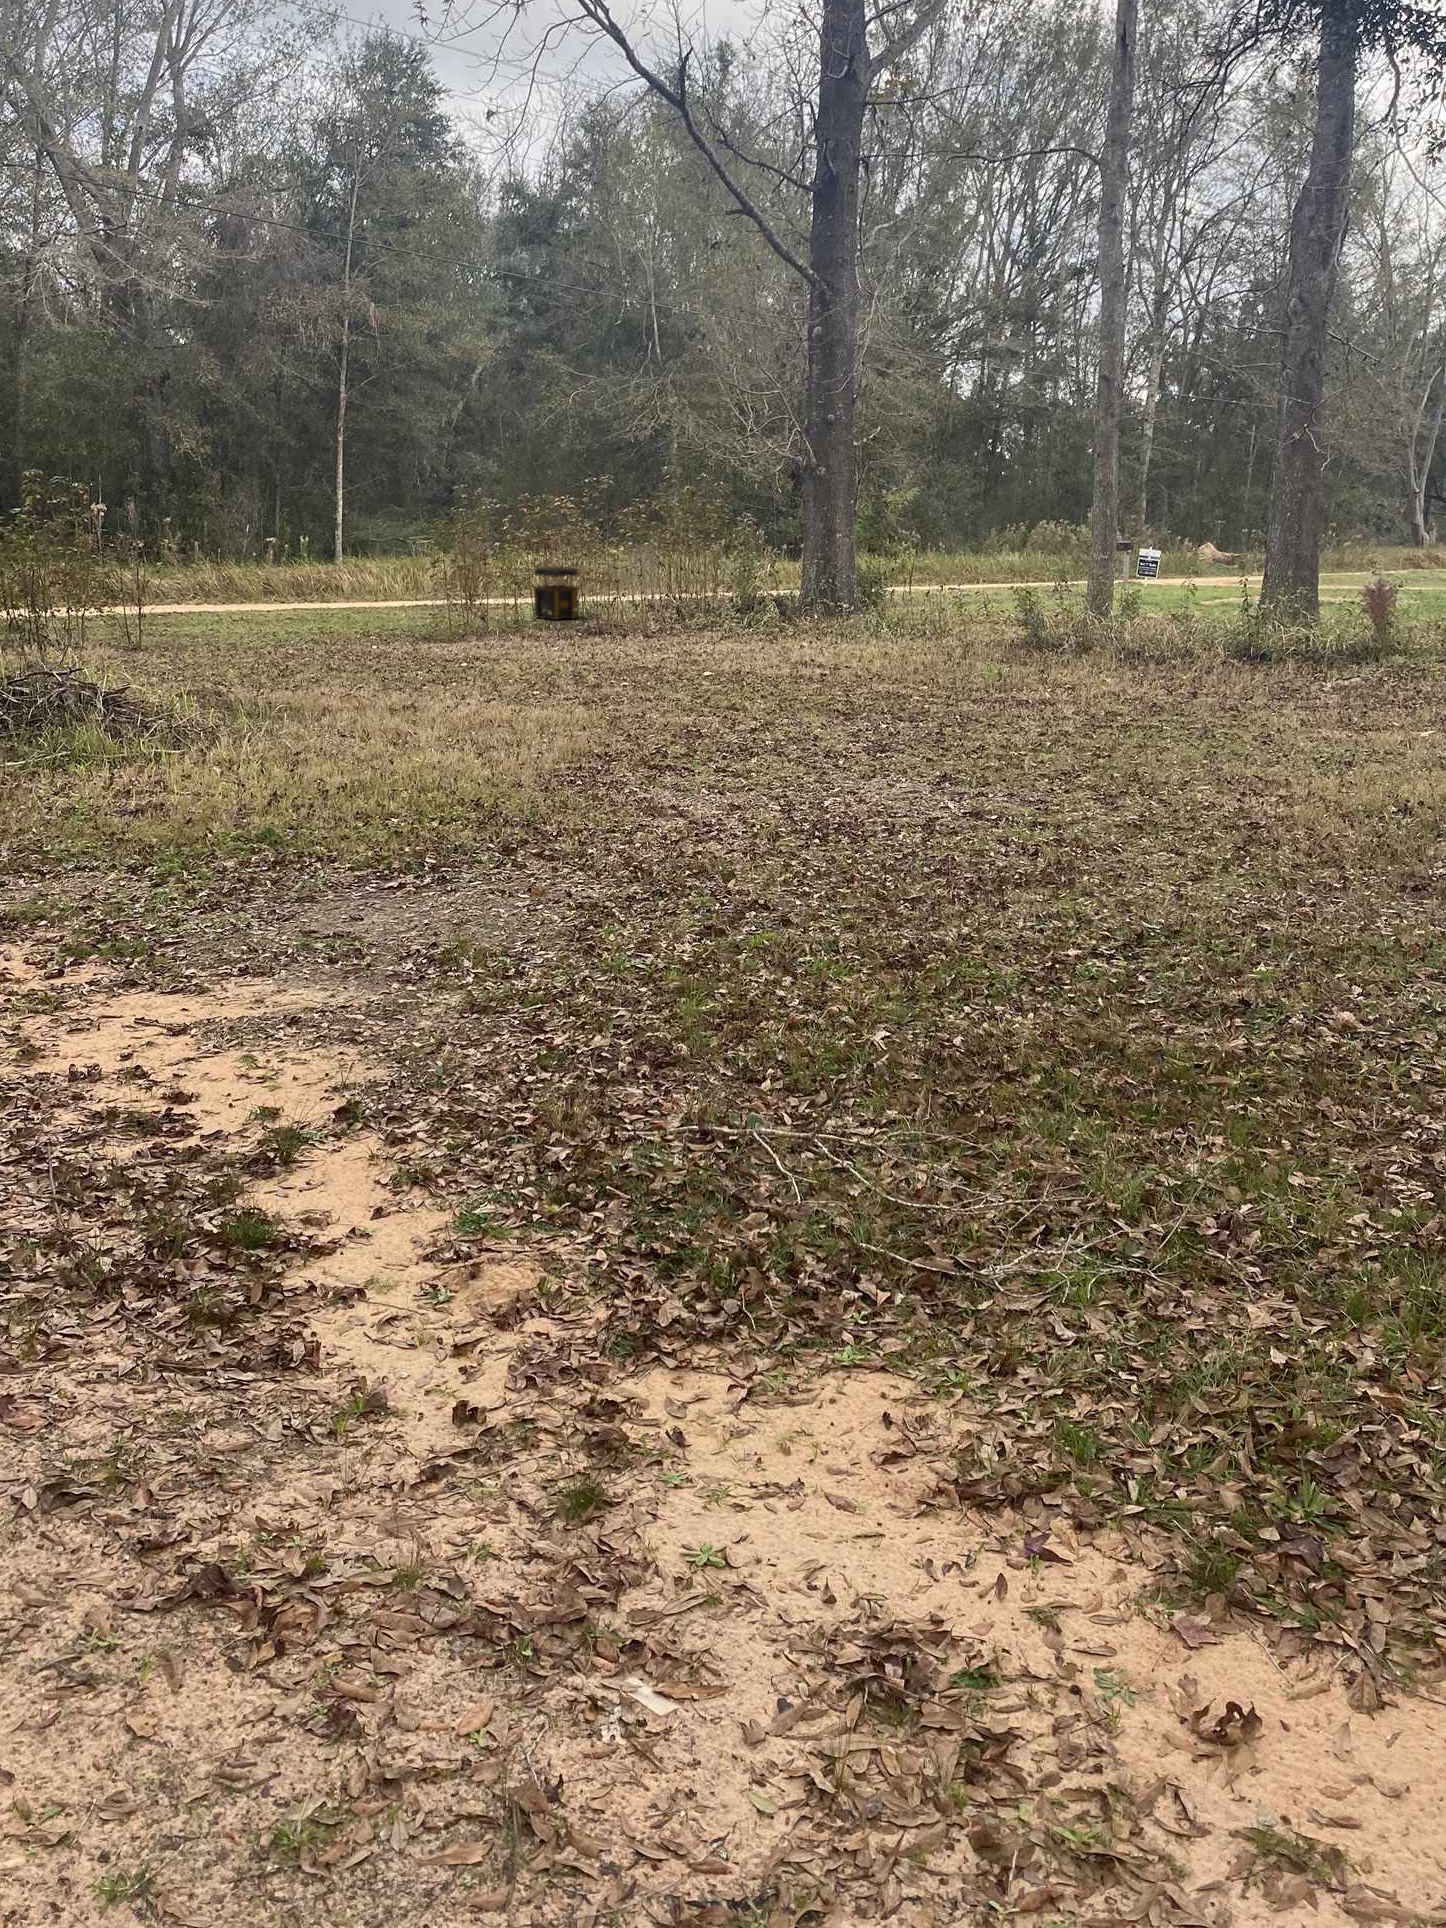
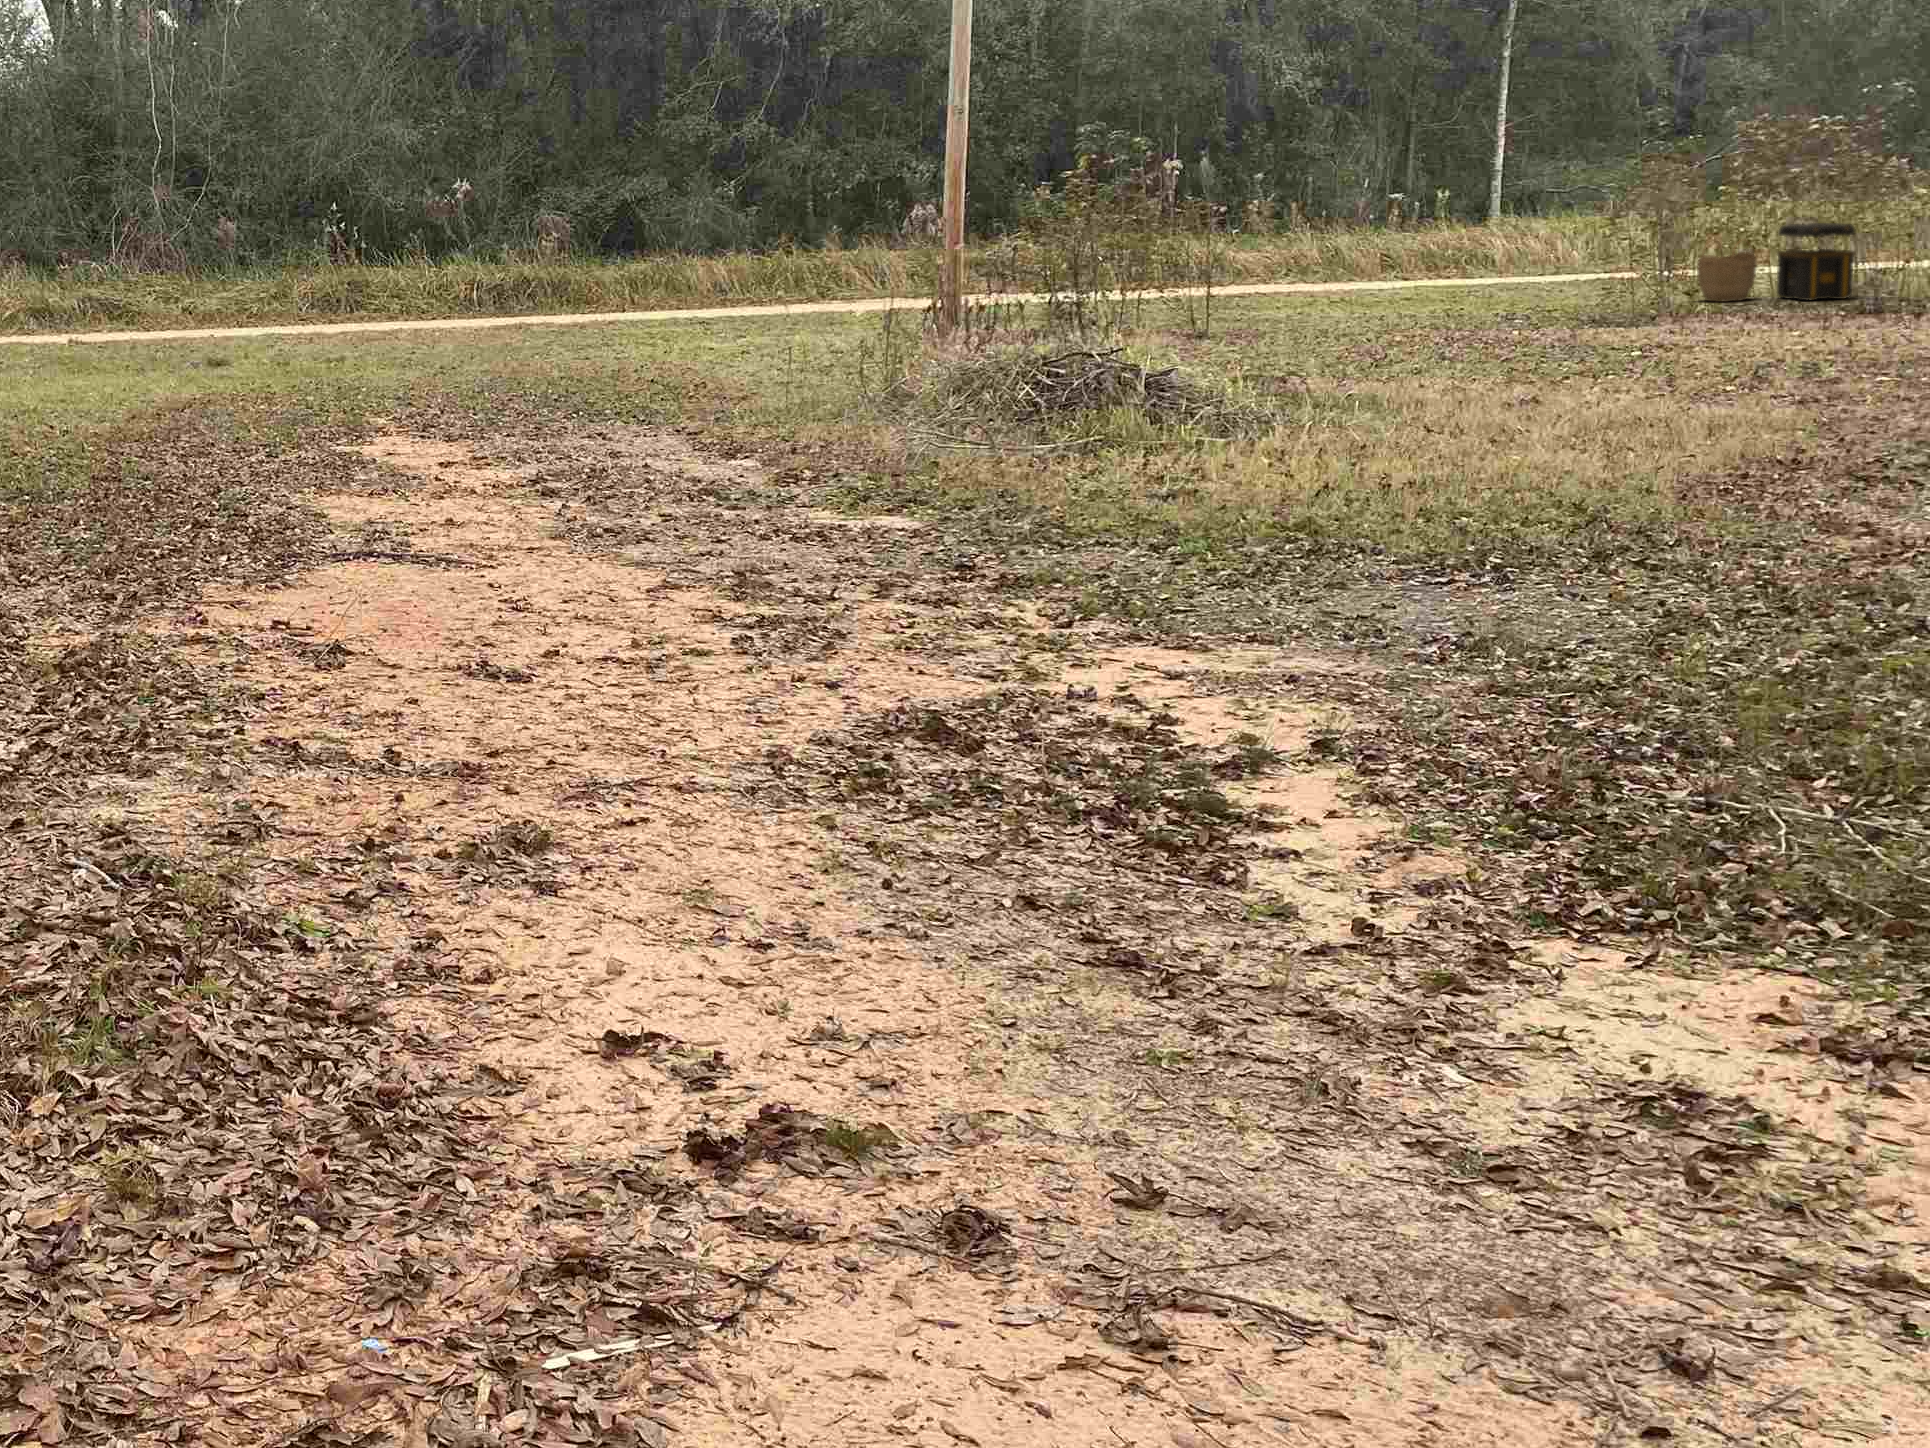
woven basket: none [486,576,522,620] -> present [1697,242,1757,302]

